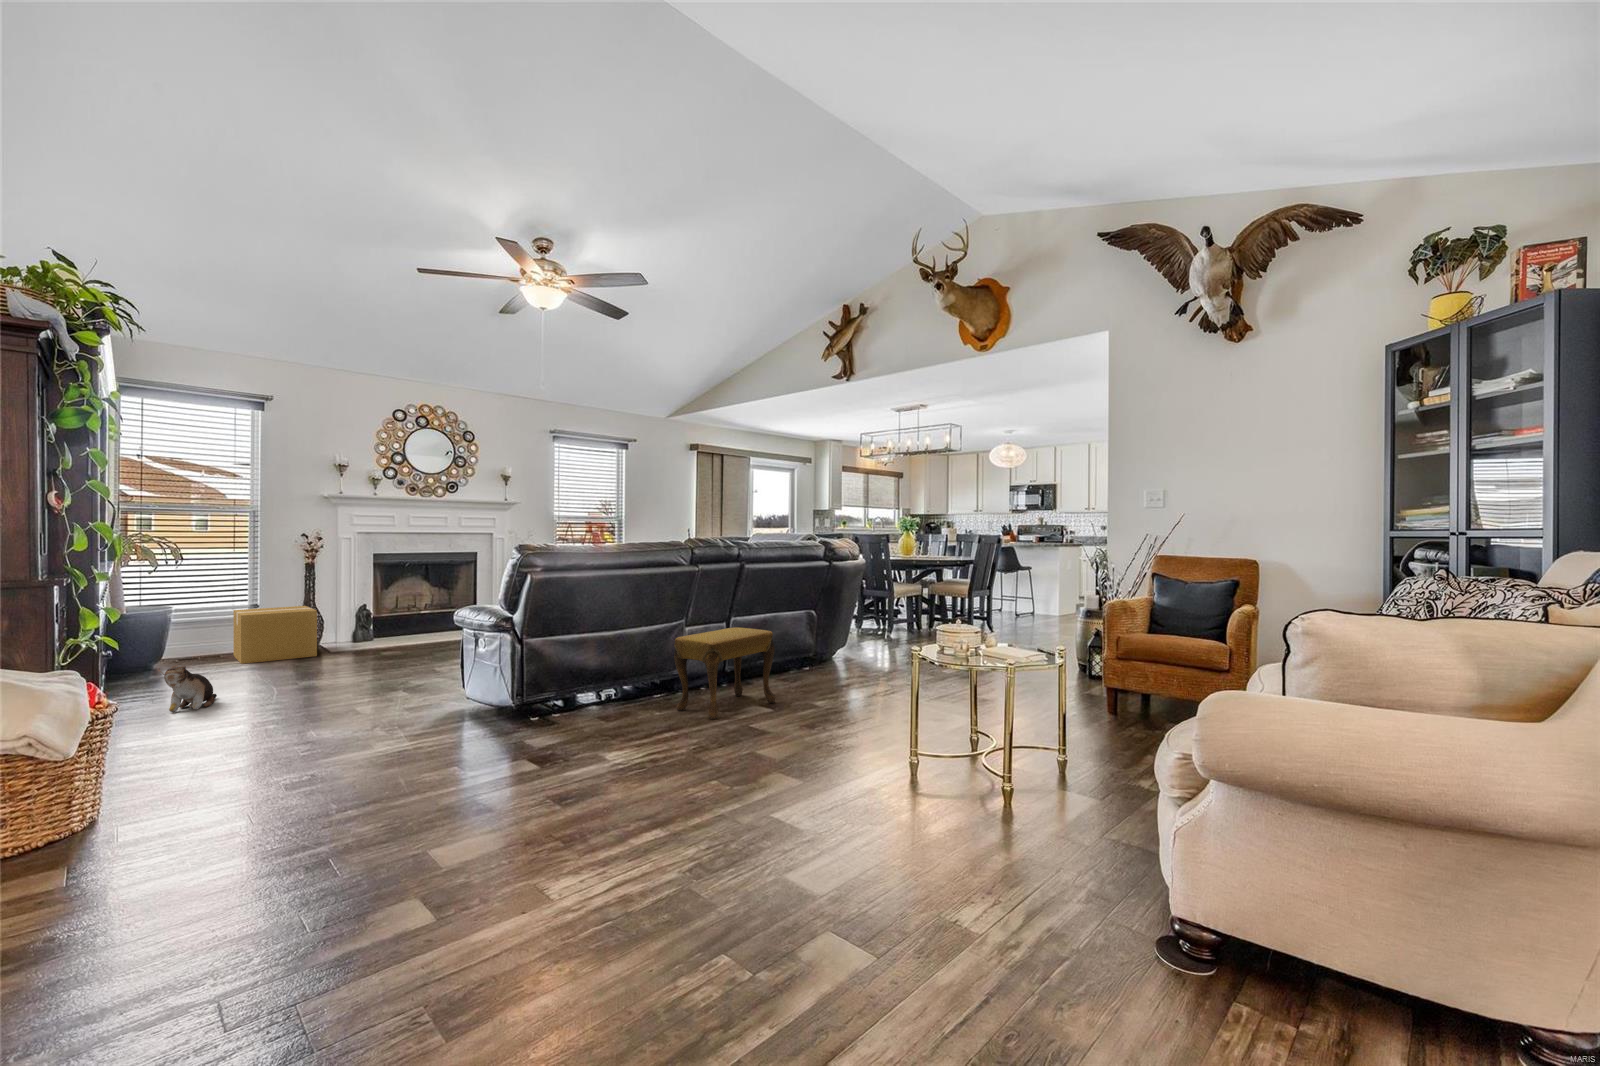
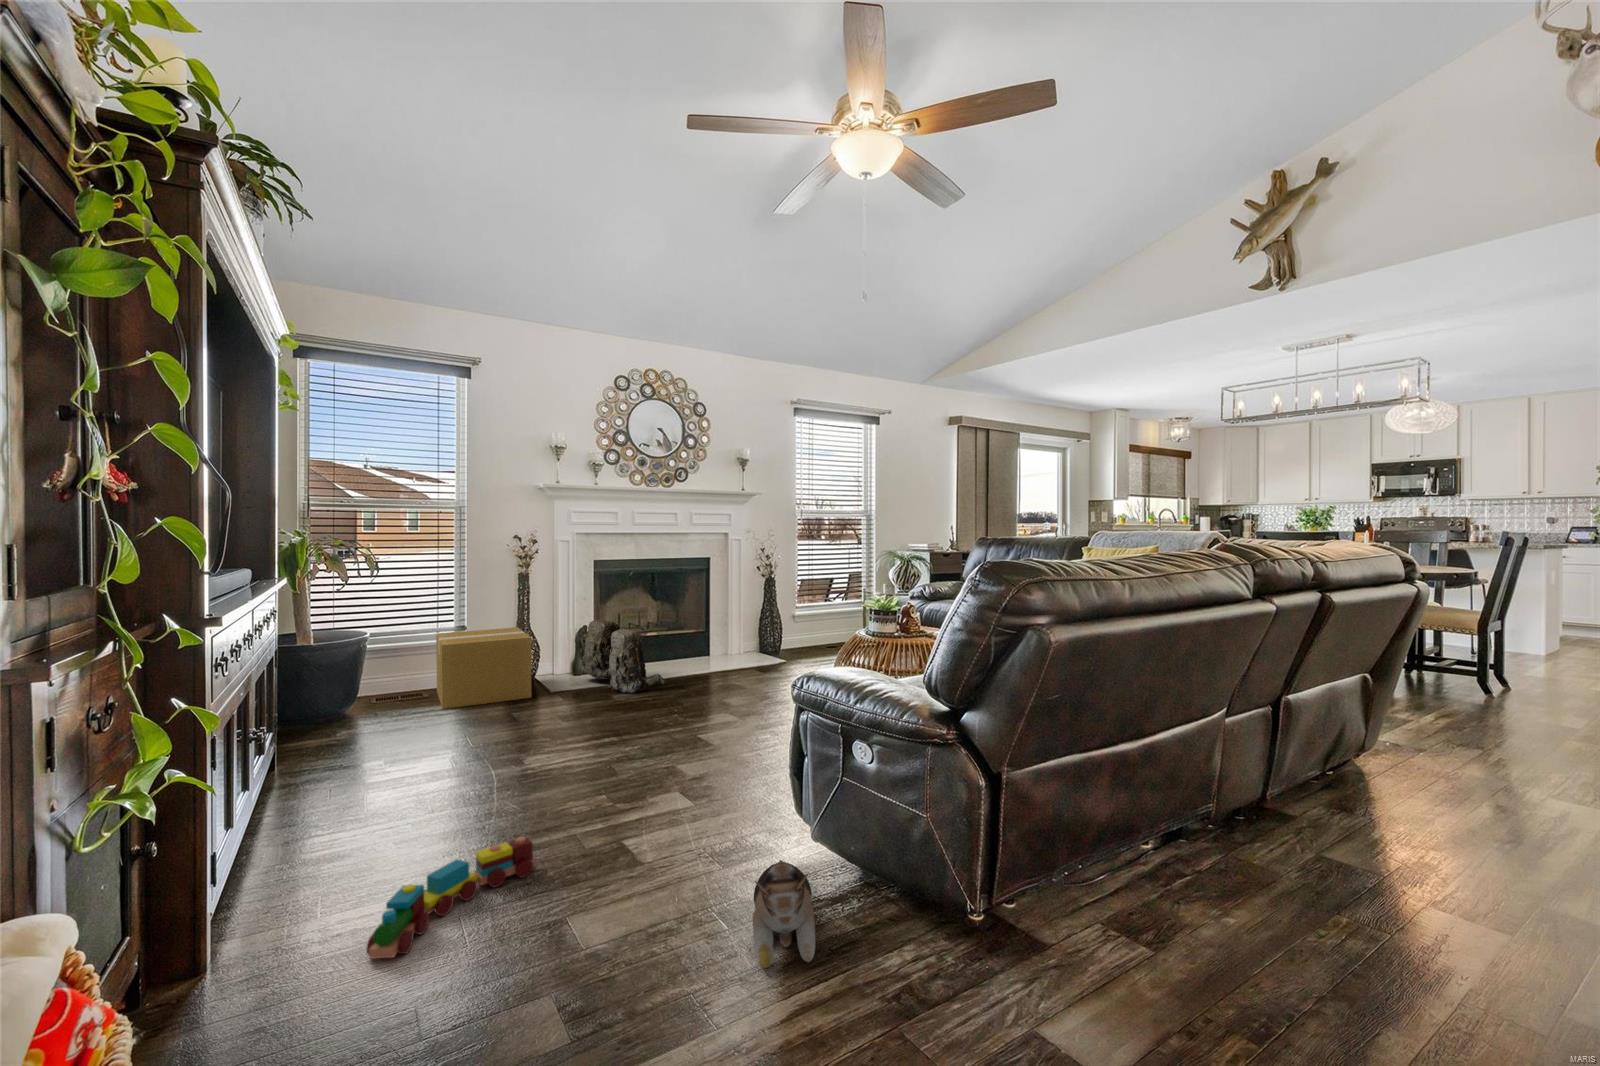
backpack: none [361,599,429,651] -> present [581,620,665,693]
footstool: present [674,627,775,719] -> none [1215,729,1423,979]
plush toy: present [159,665,217,712] -> present [753,860,816,969]
toy train: none [220,698,317,741] -> present [367,836,536,959]

